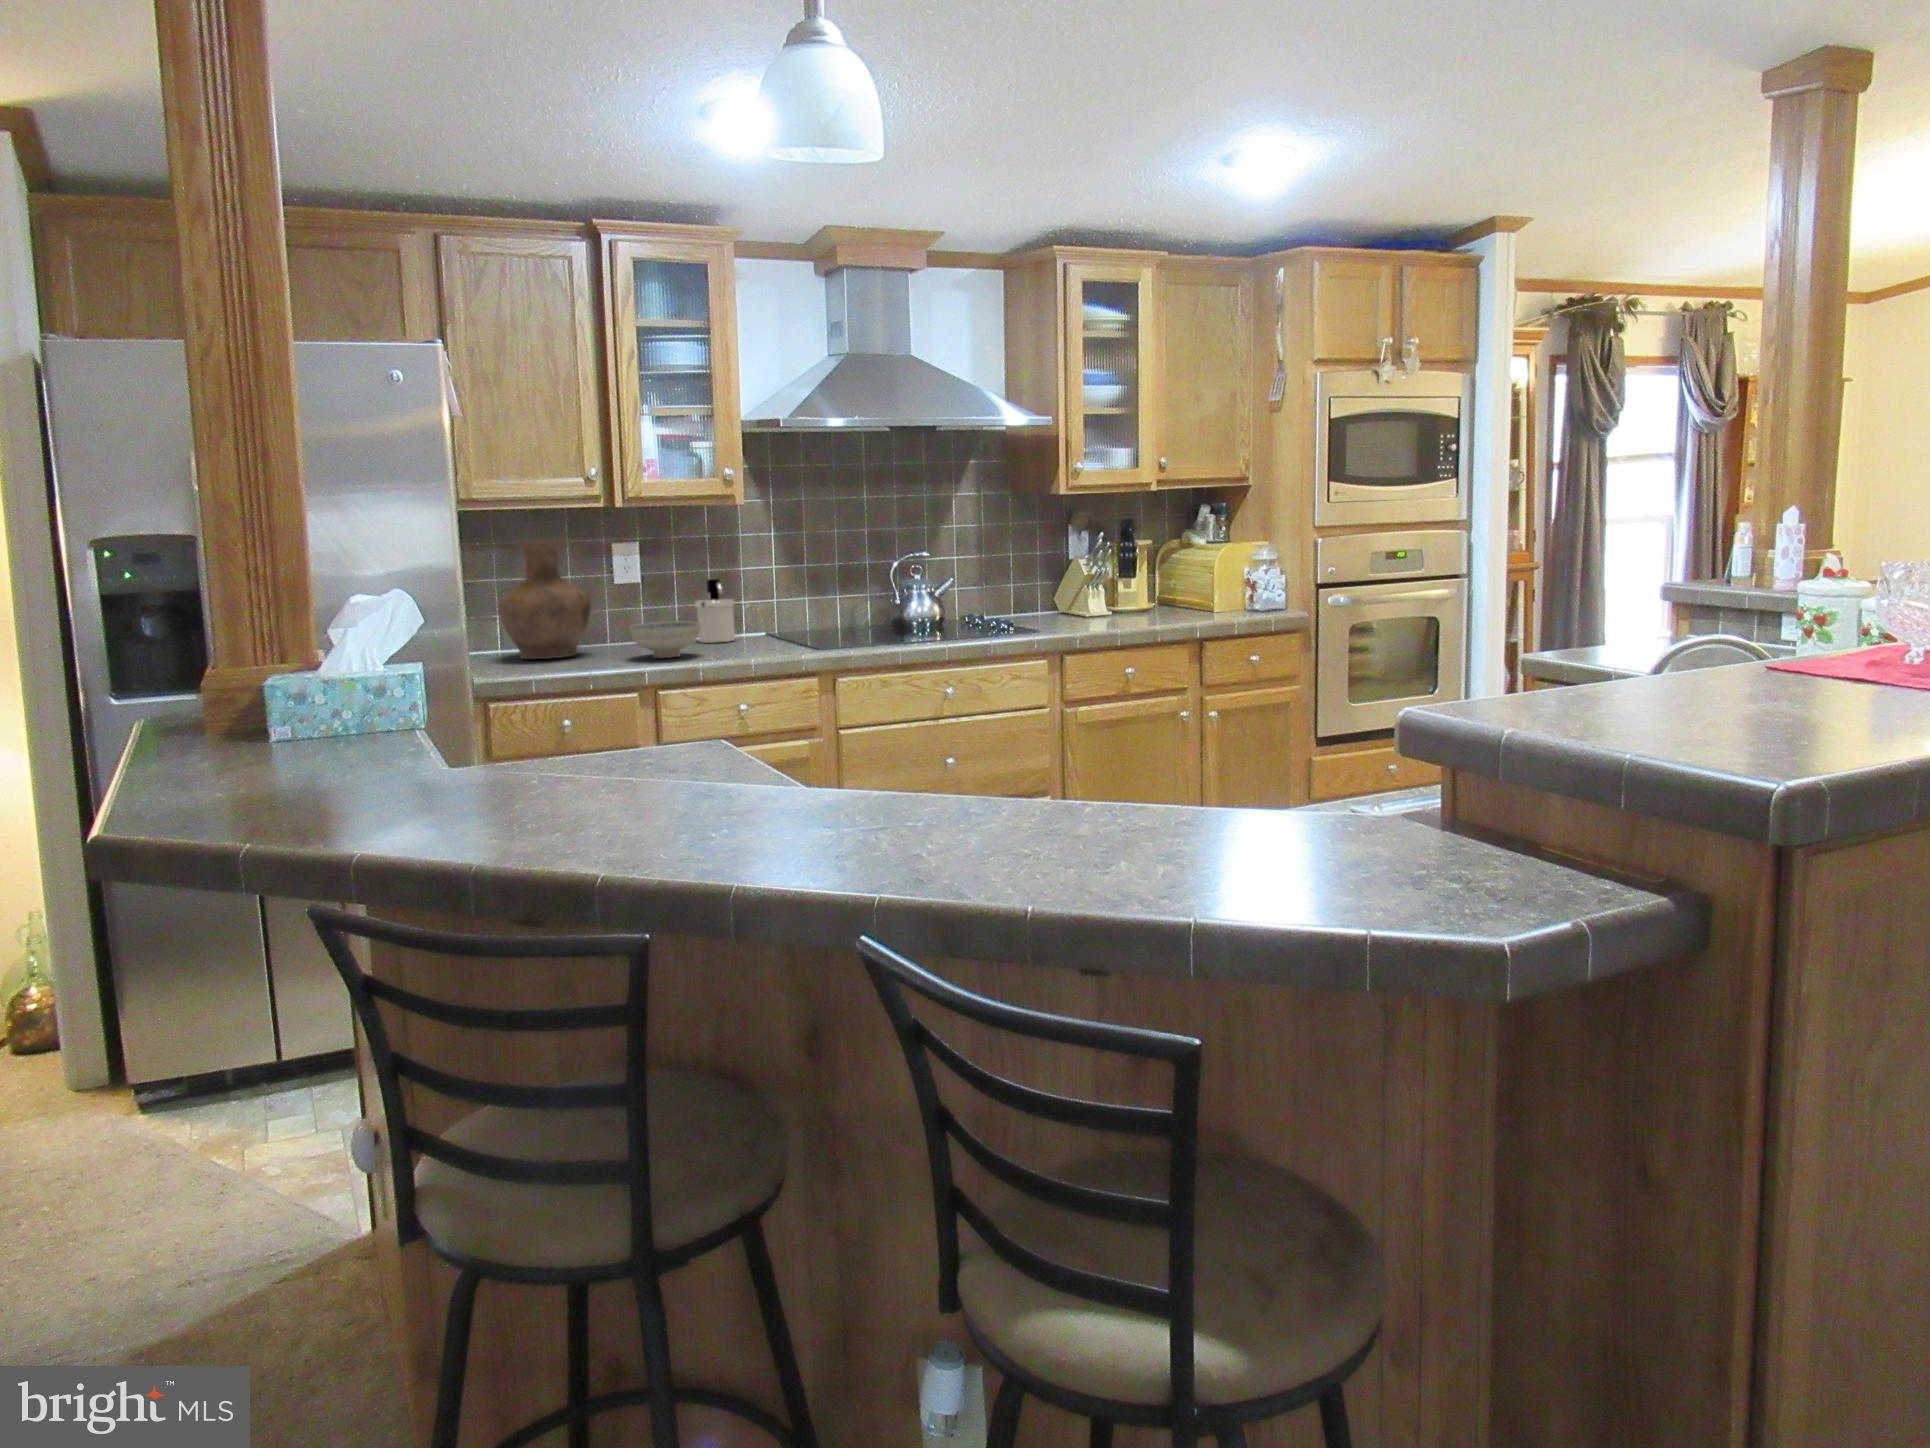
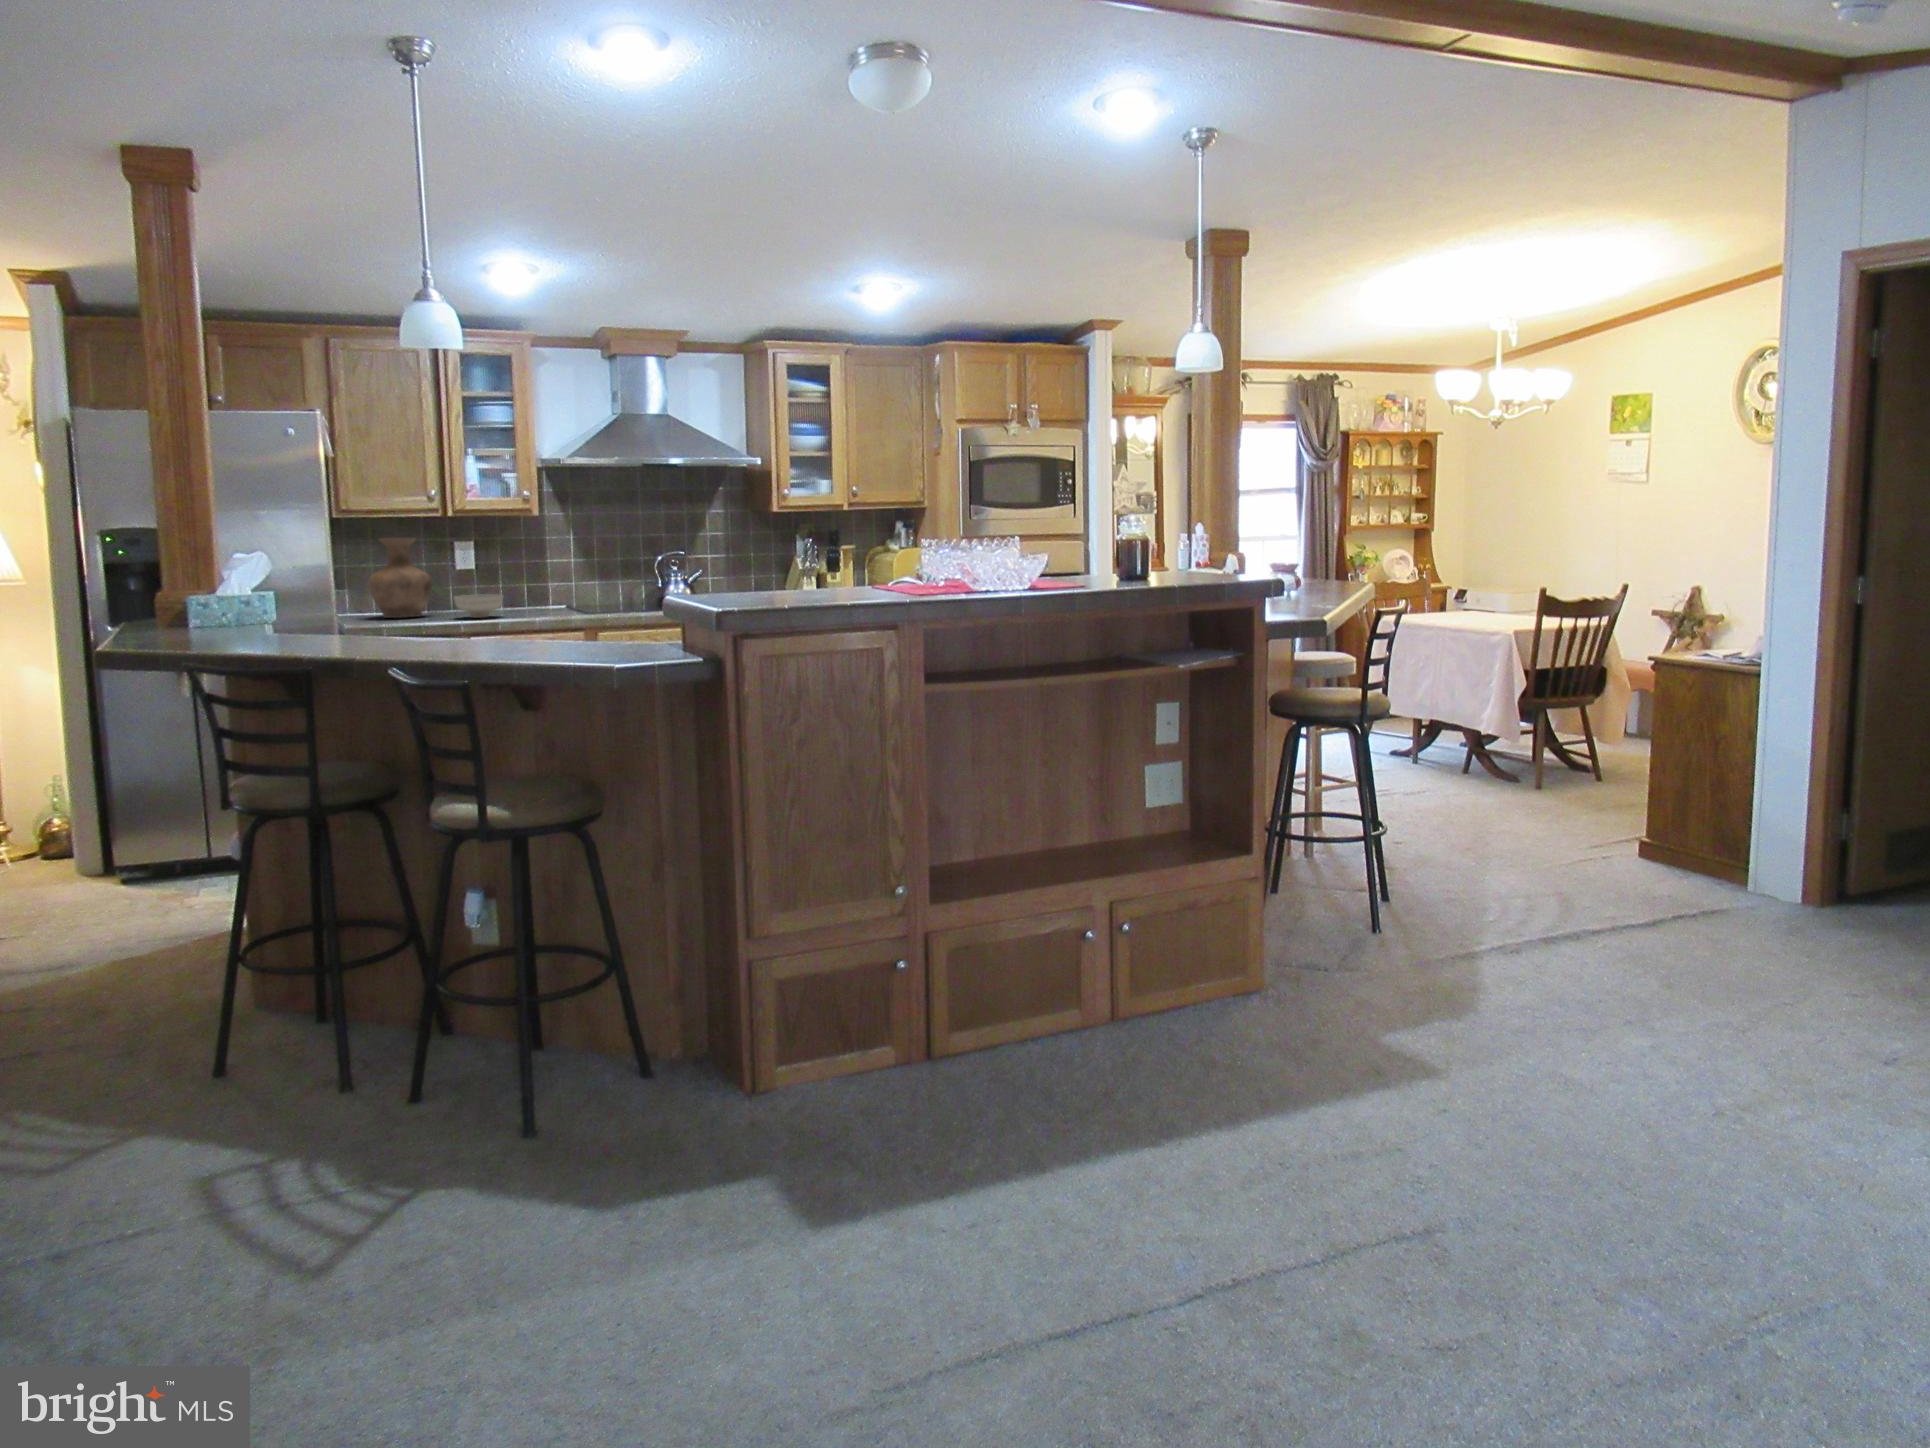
soap dispenser: present [695,579,735,643] -> none [510,568,538,611]

